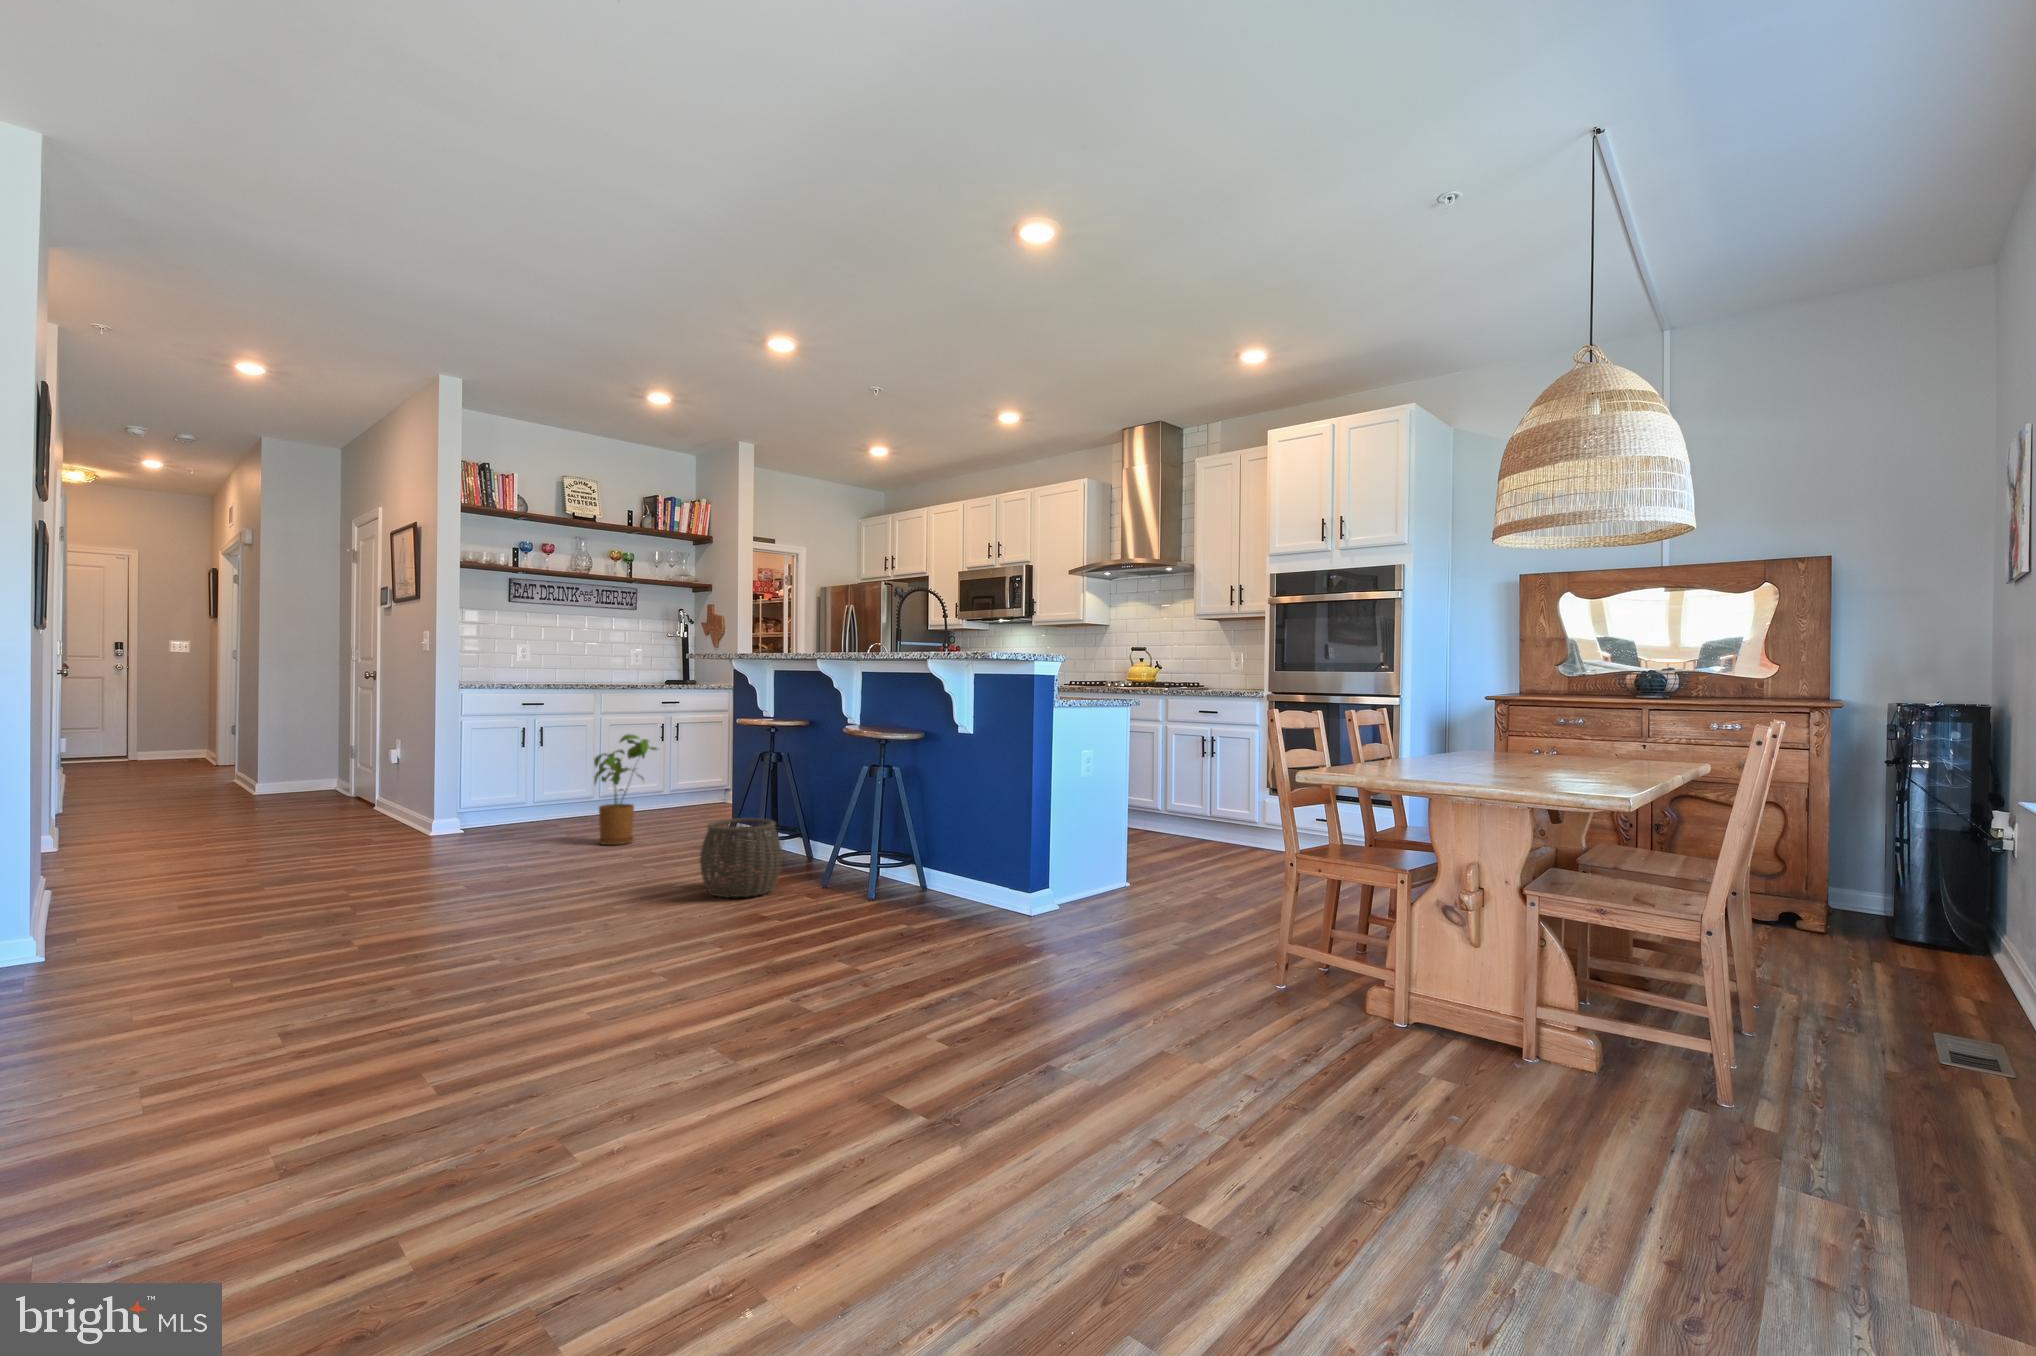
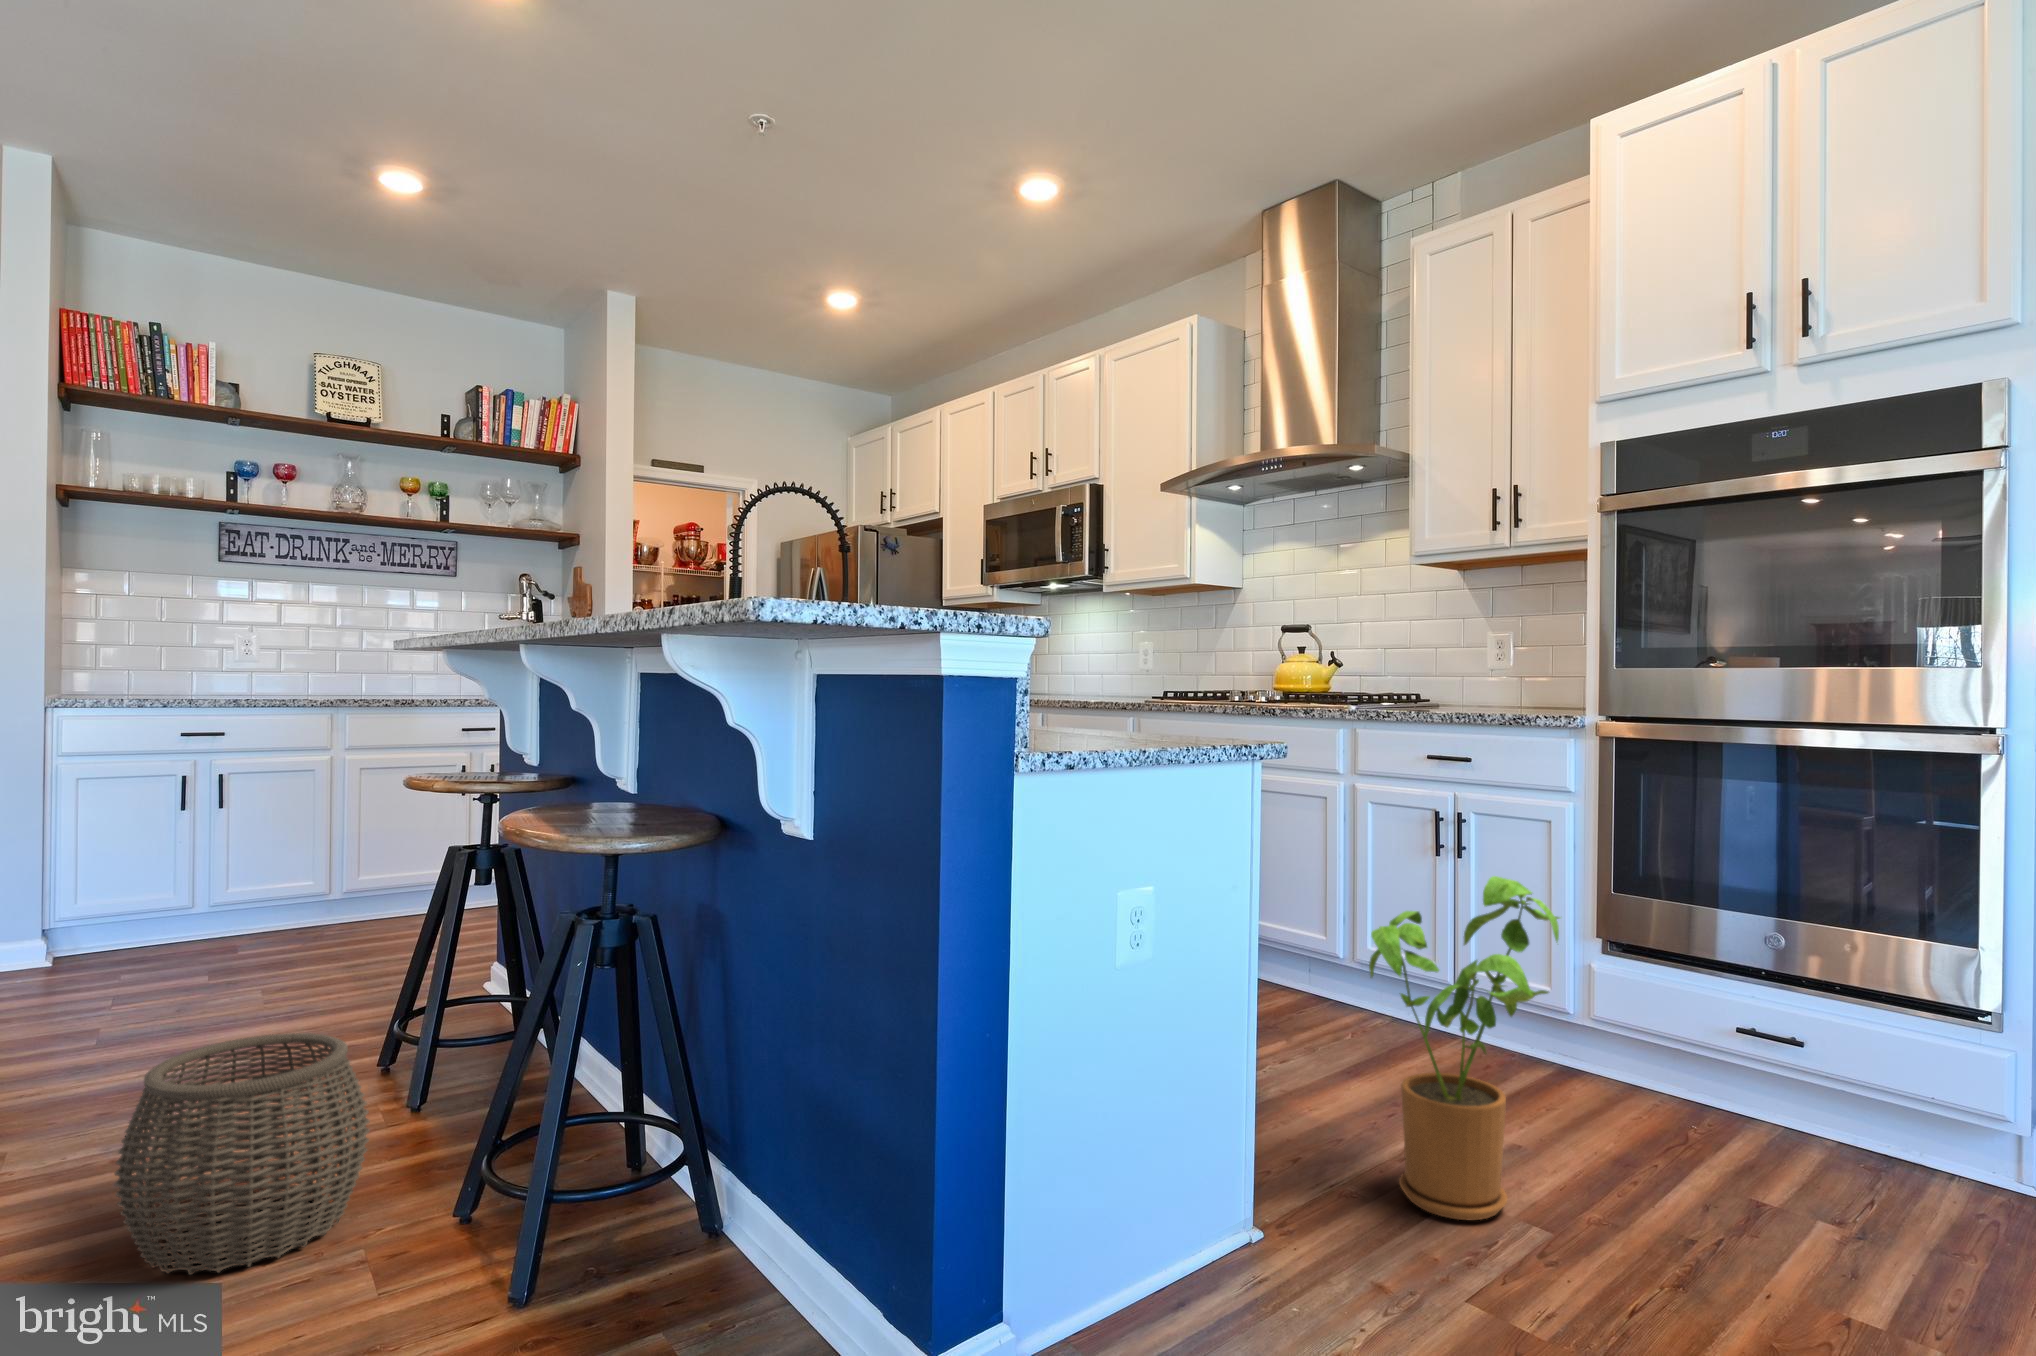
house plant: present [594,734,657,845] -> present [1369,876,1560,1220]

